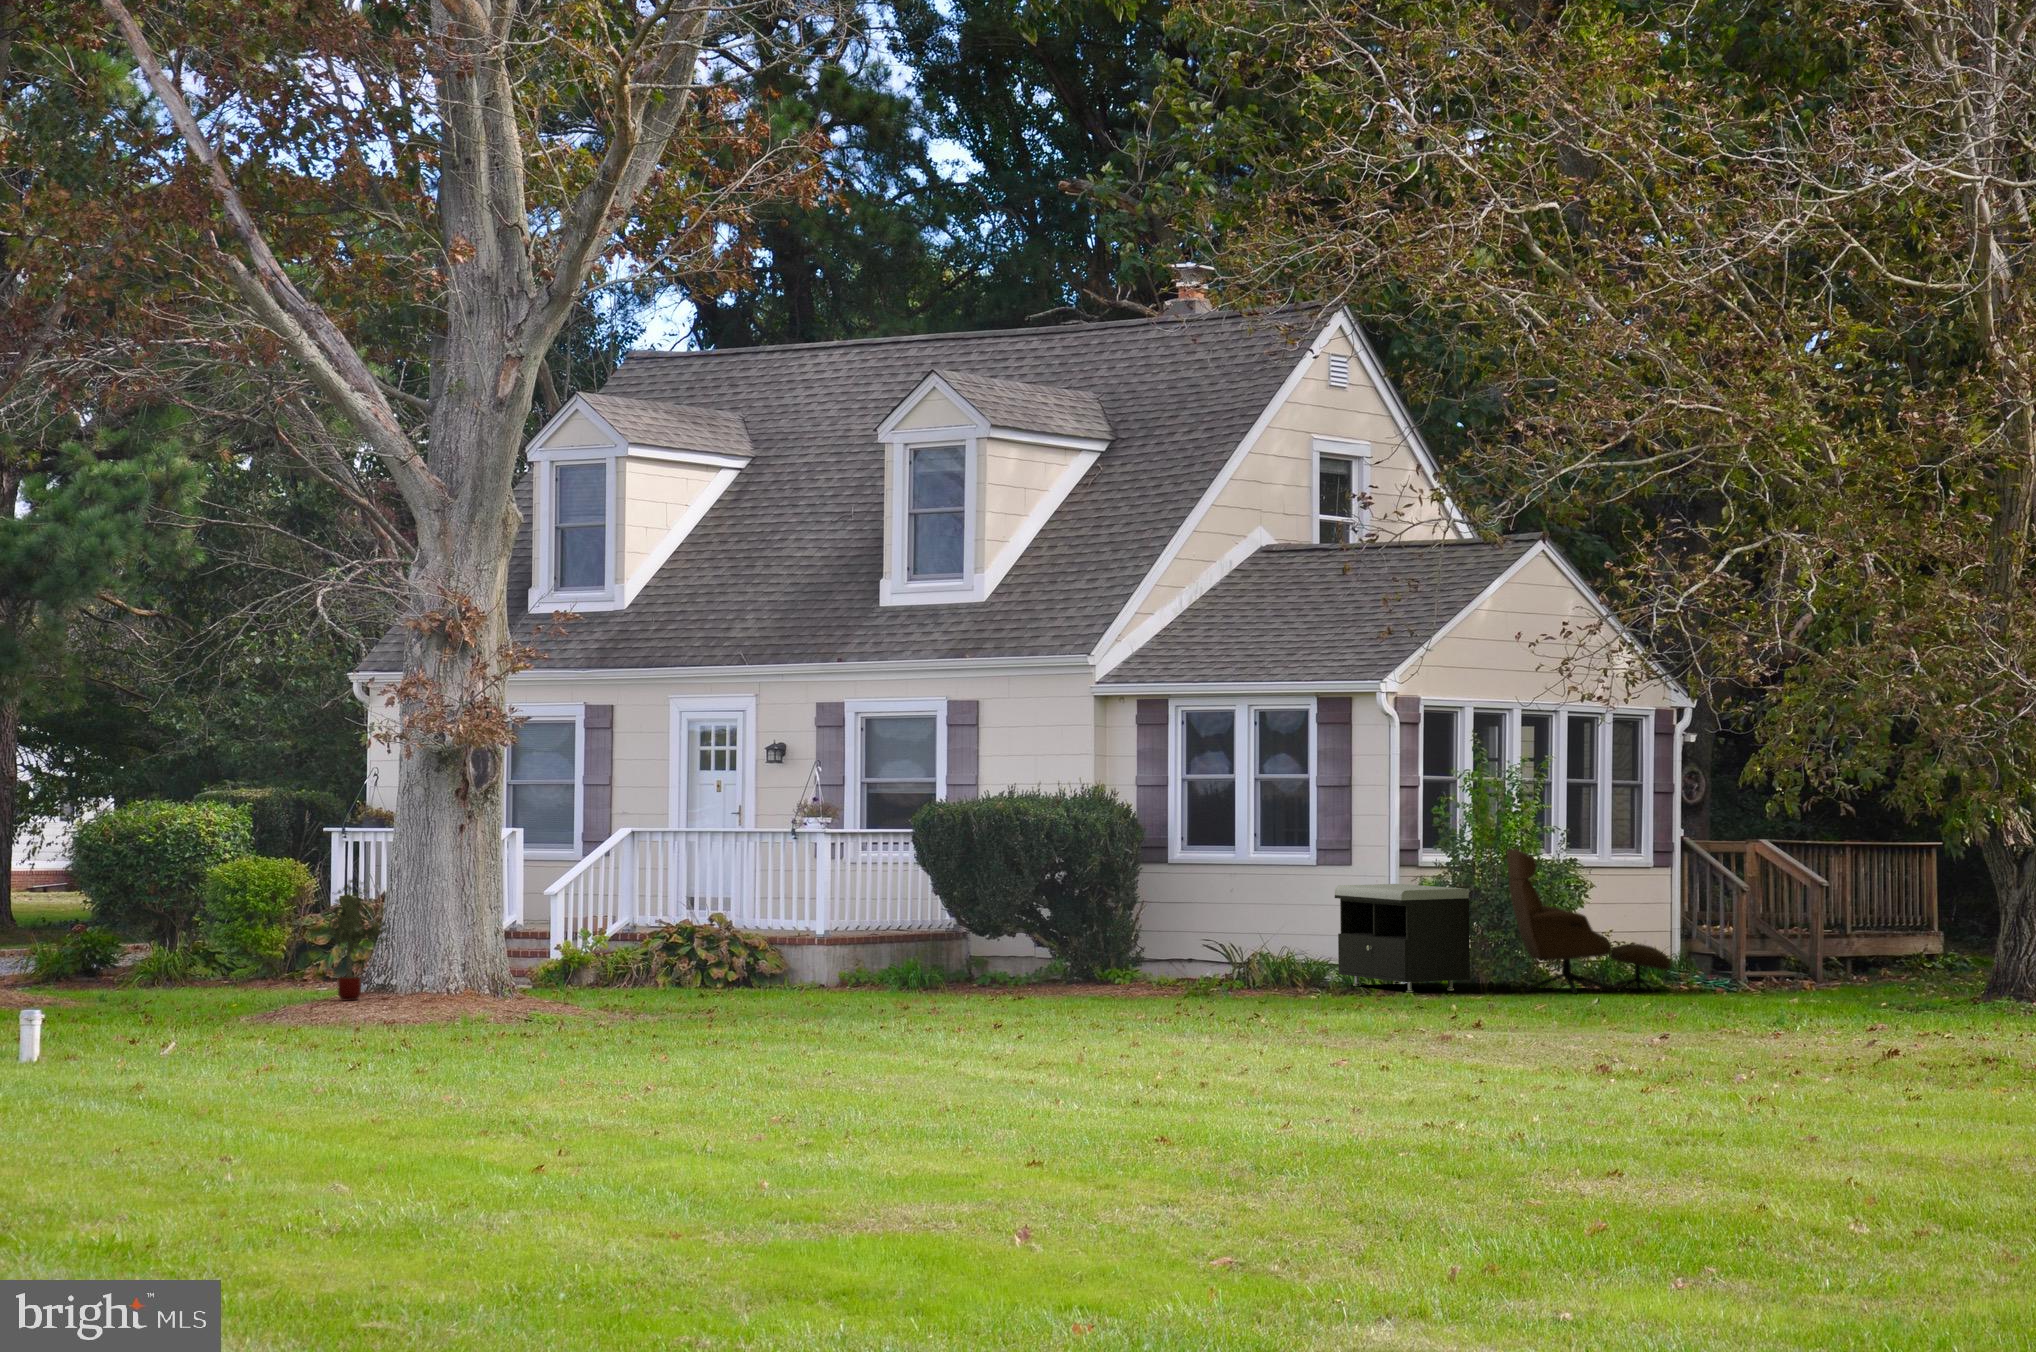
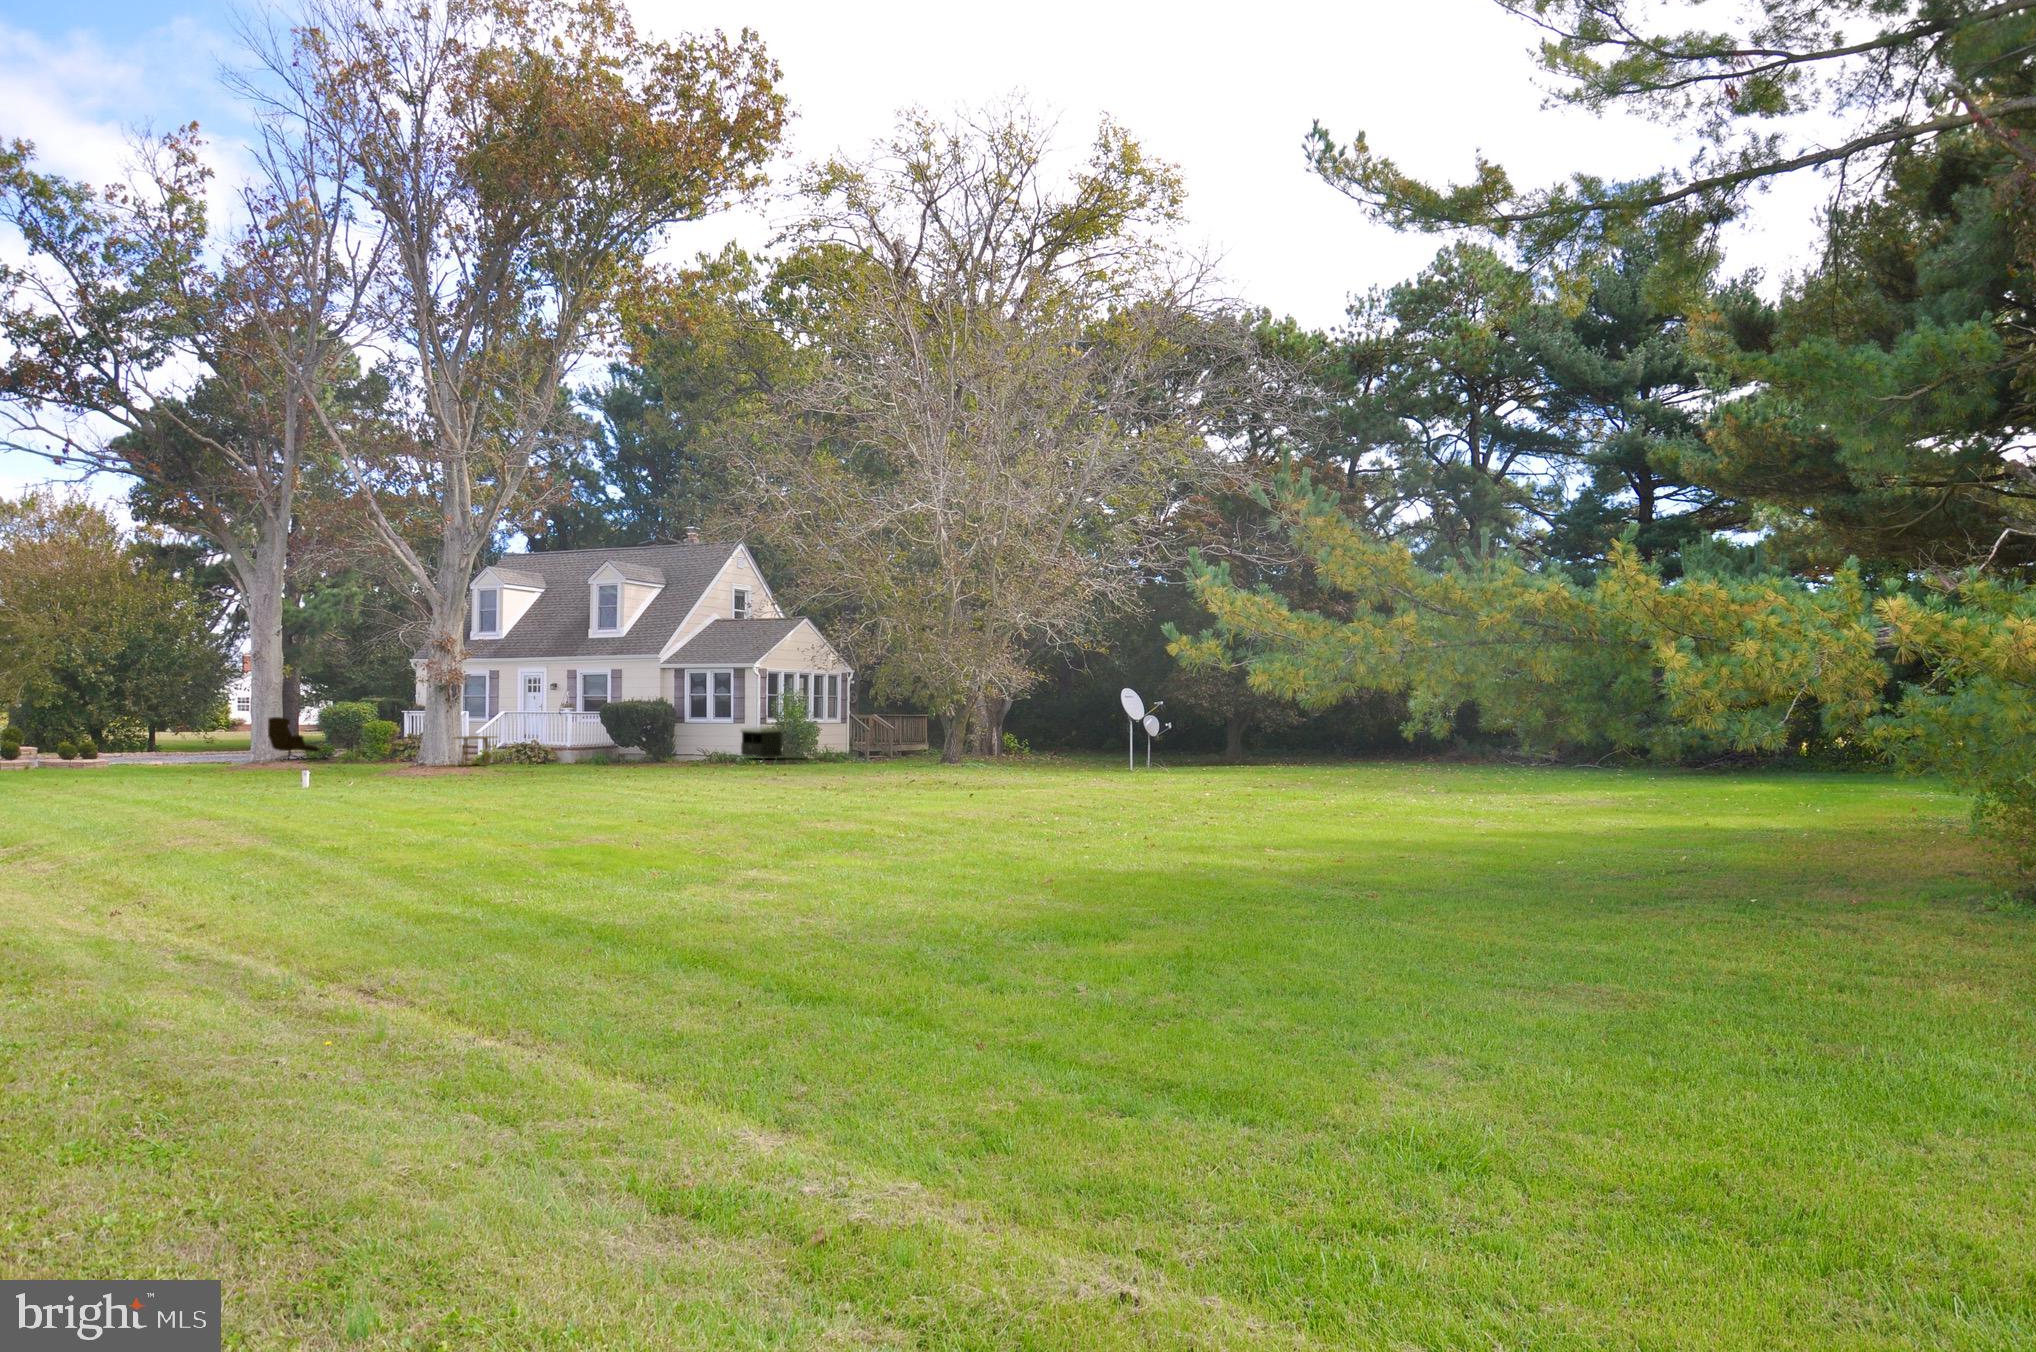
lounge chair: present [1507,848,1671,994] -> present [268,717,320,760]
potted tree: present [327,880,389,1001] -> none [410,728,433,767]
round table: none [451,905,587,999] -> present [455,736,496,766]

